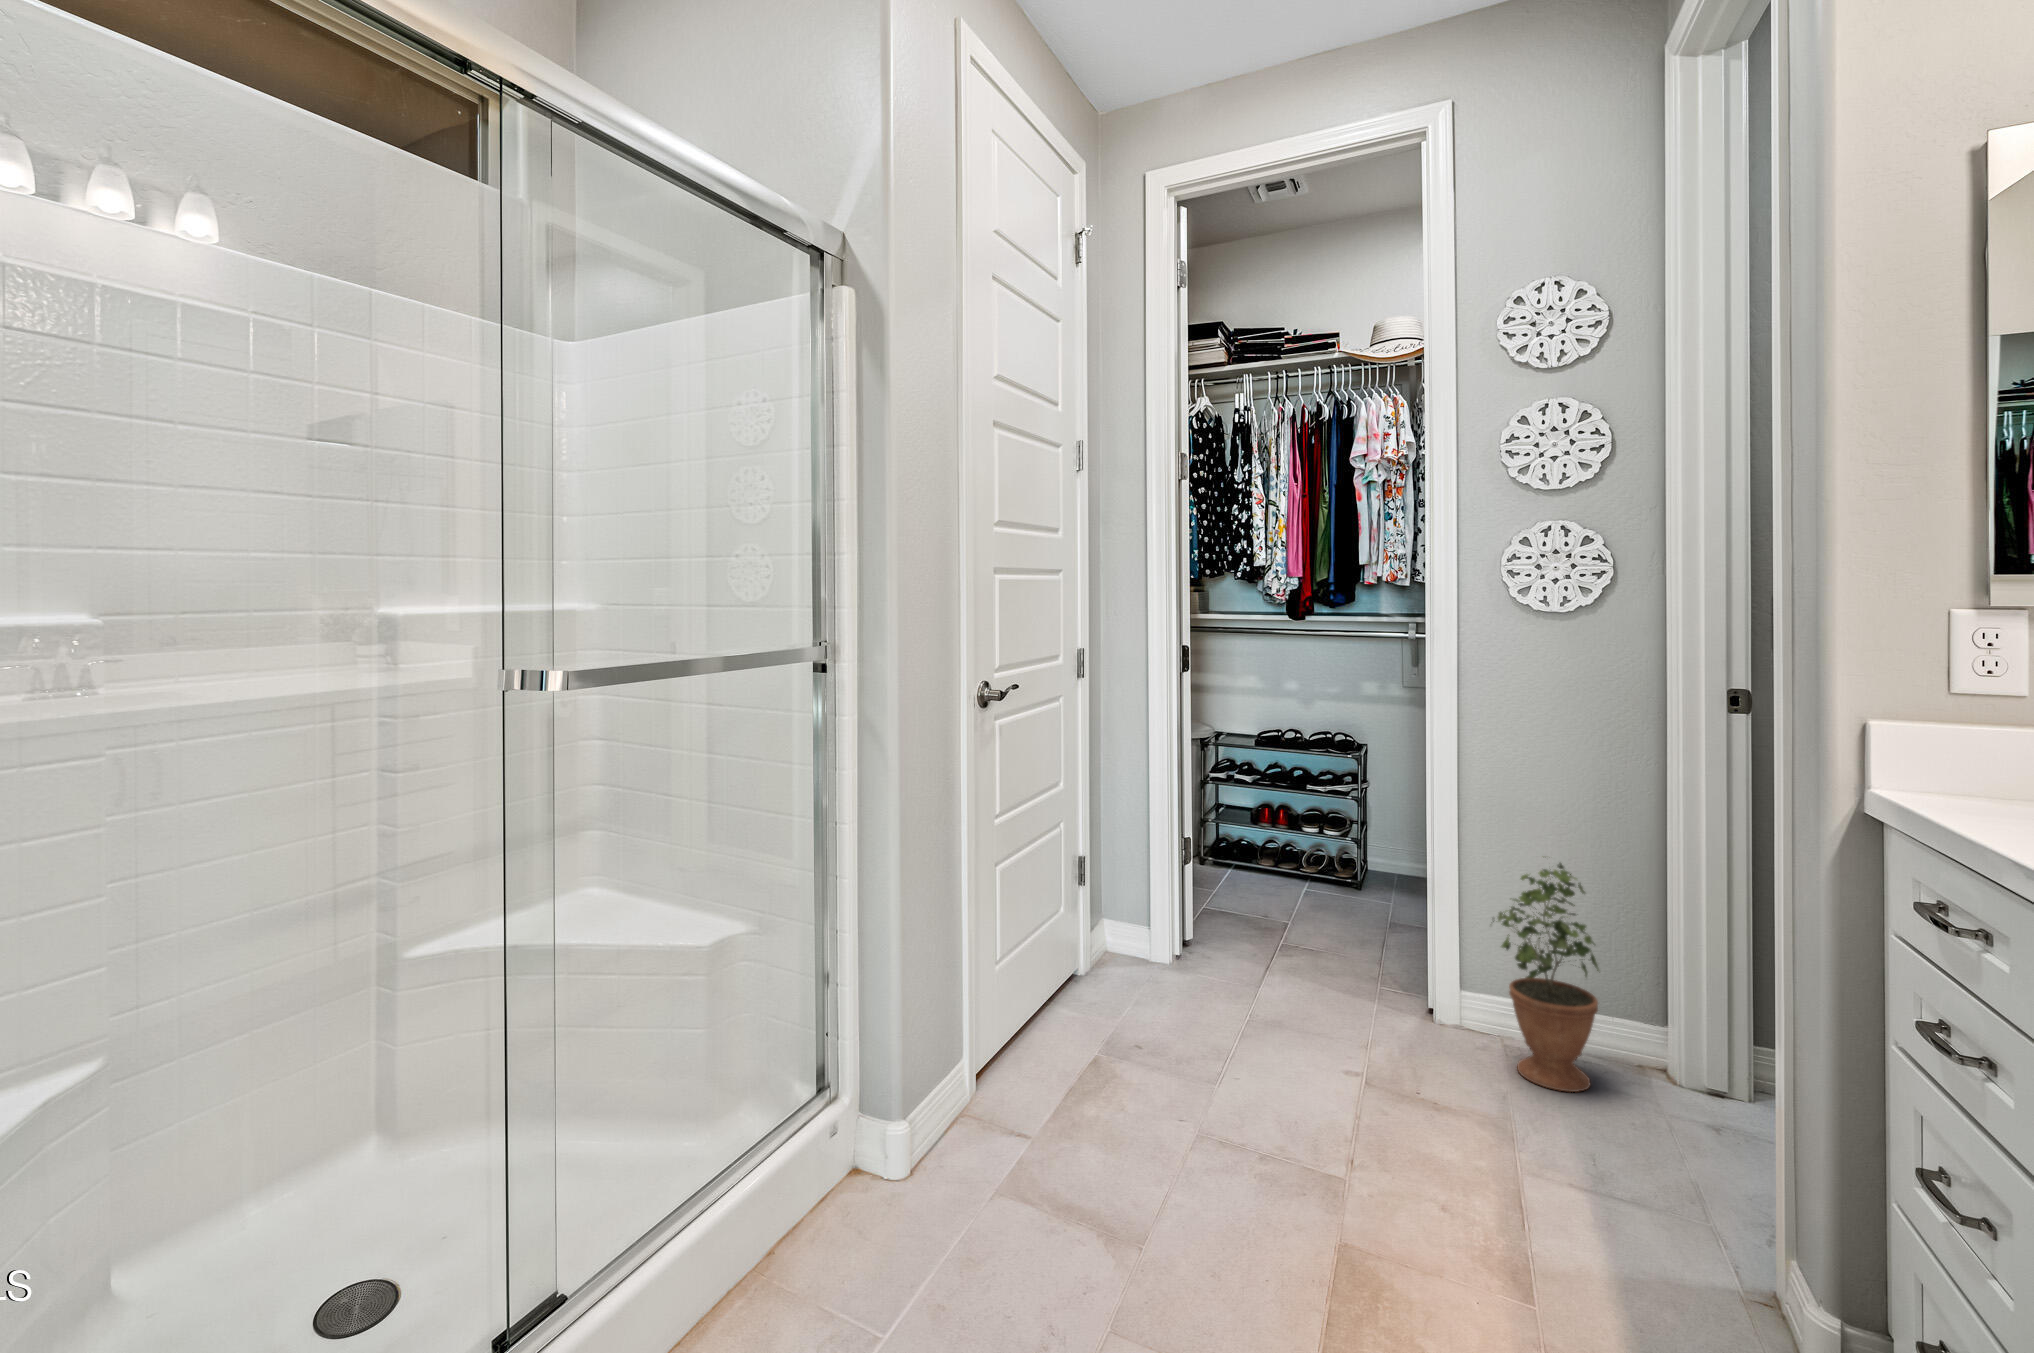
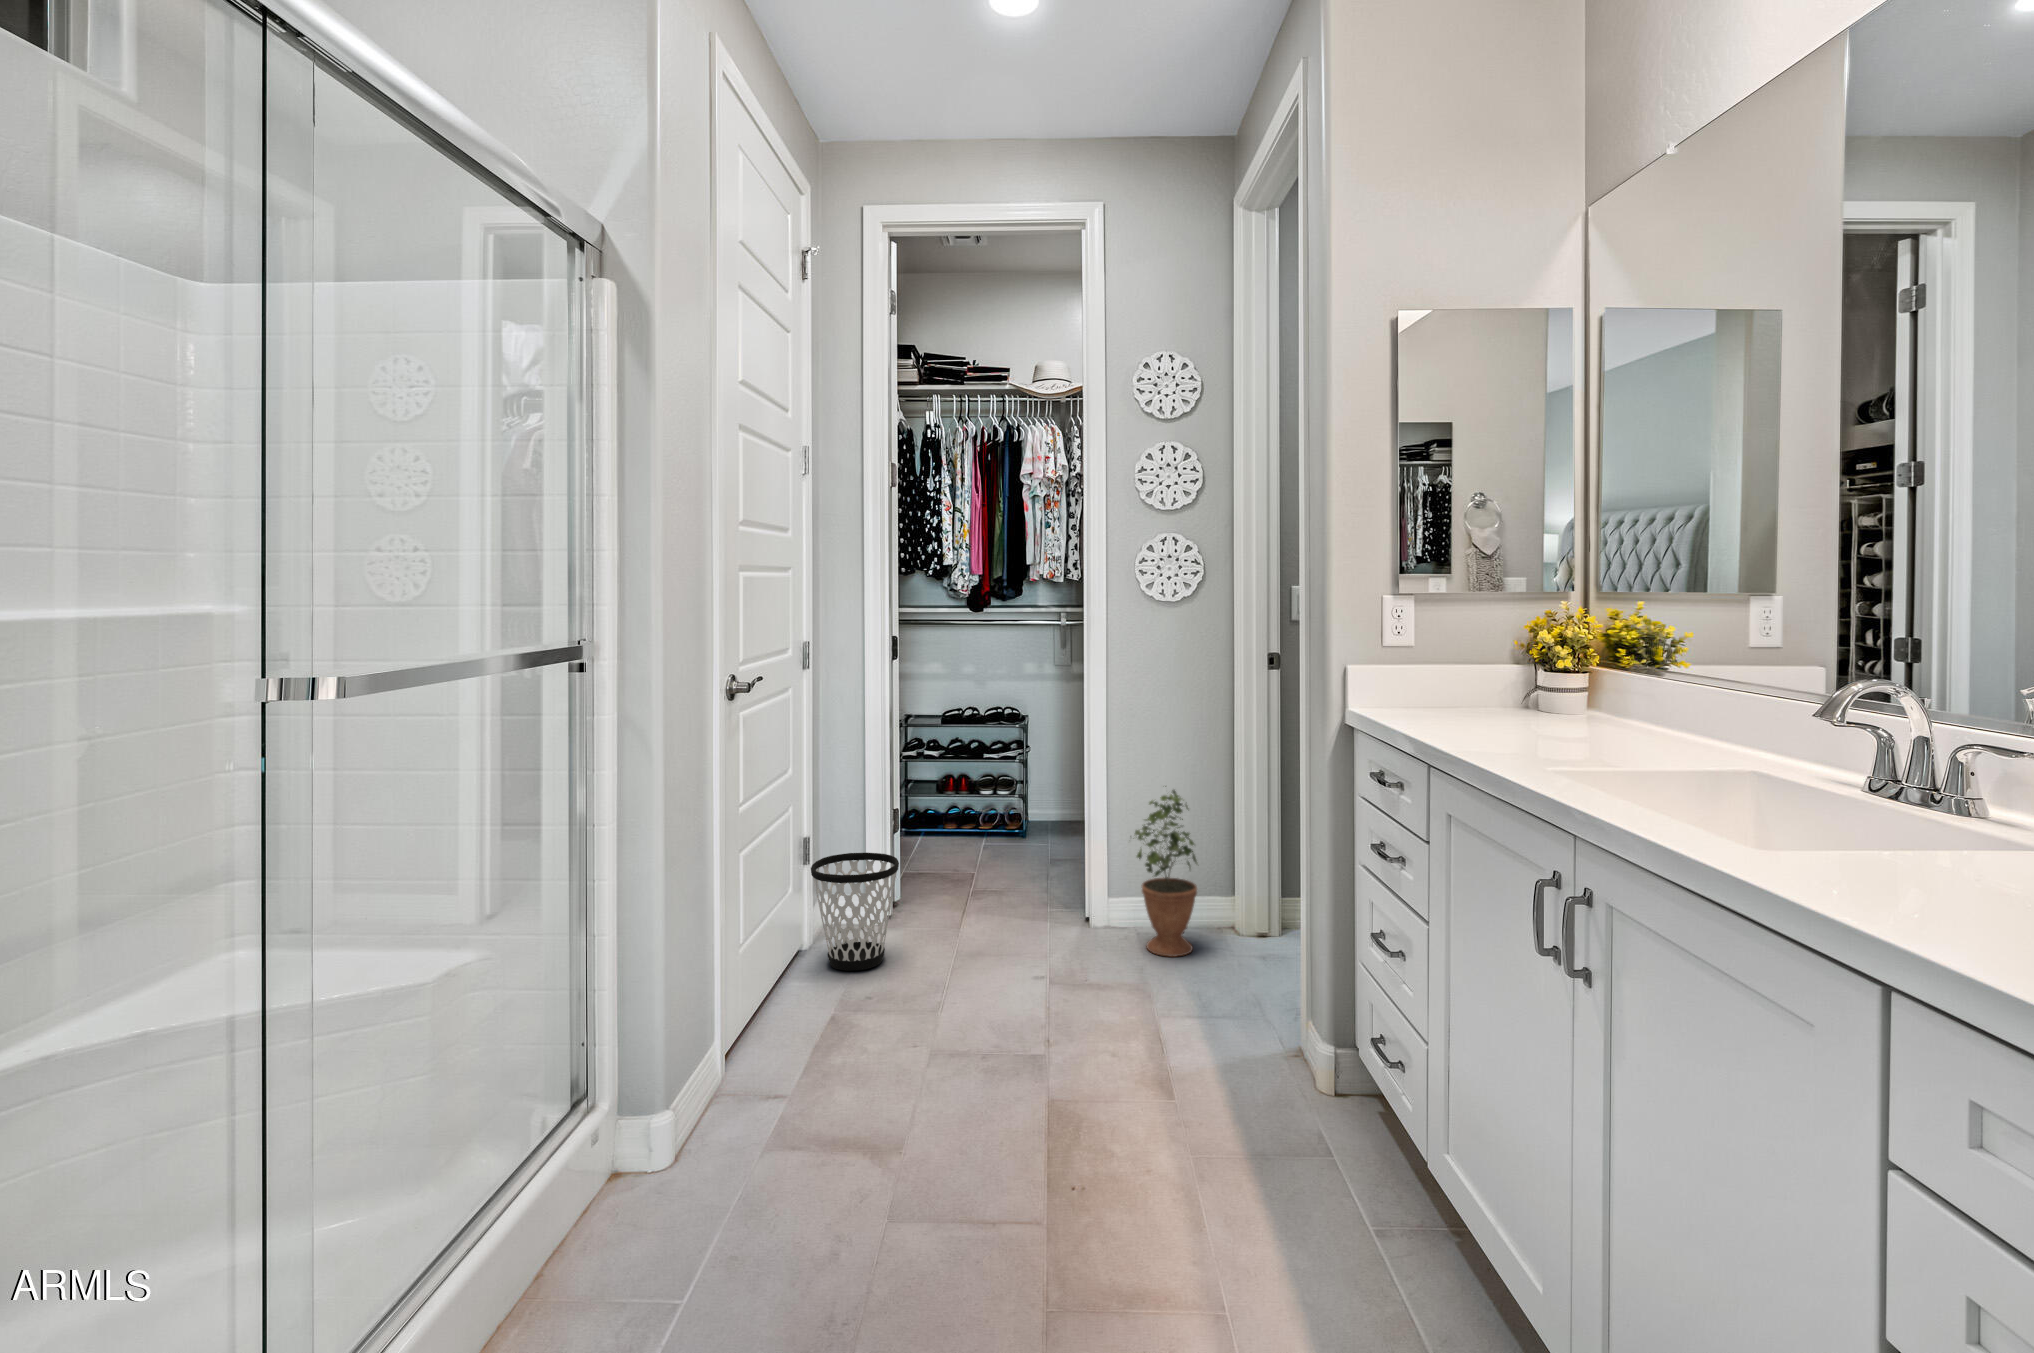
wastebasket: none [1080,891,1181,1028] -> present [811,853,899,971]

